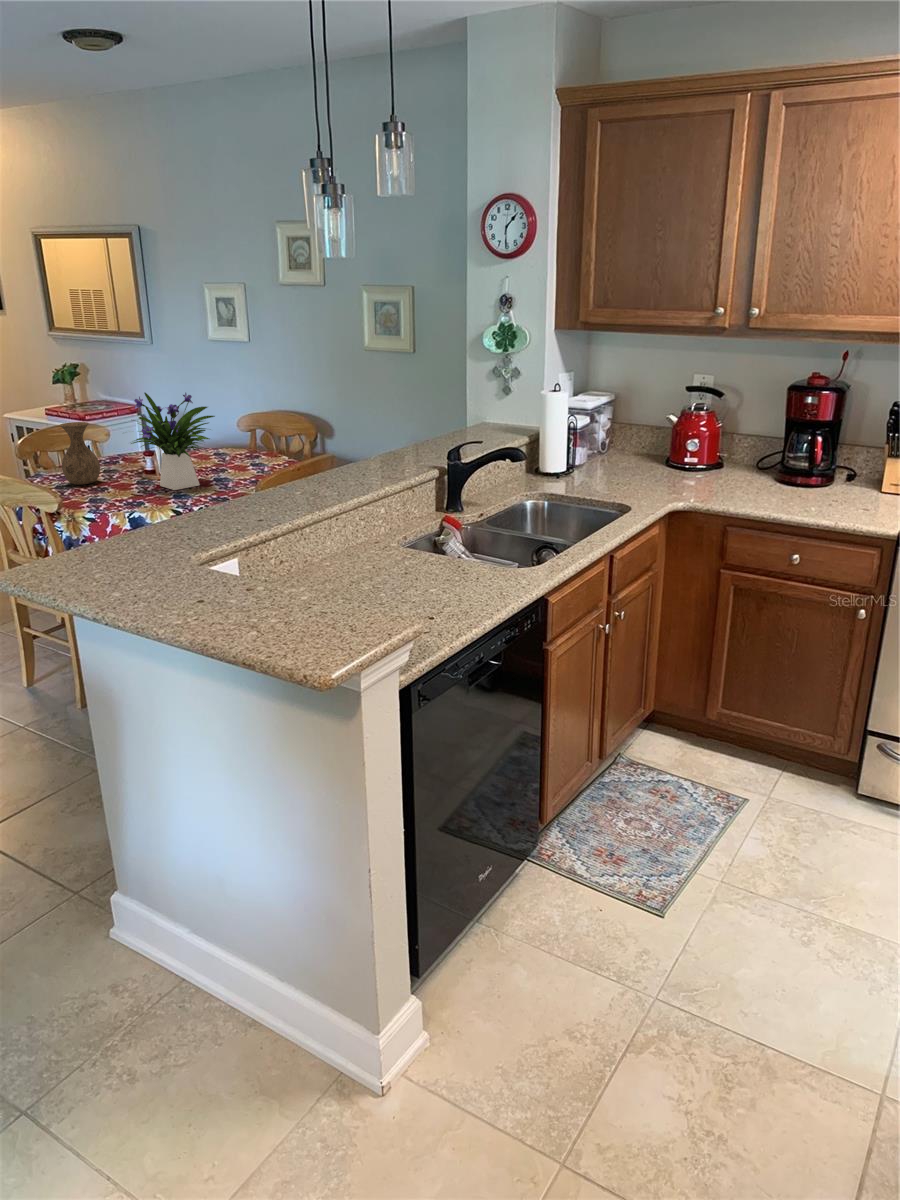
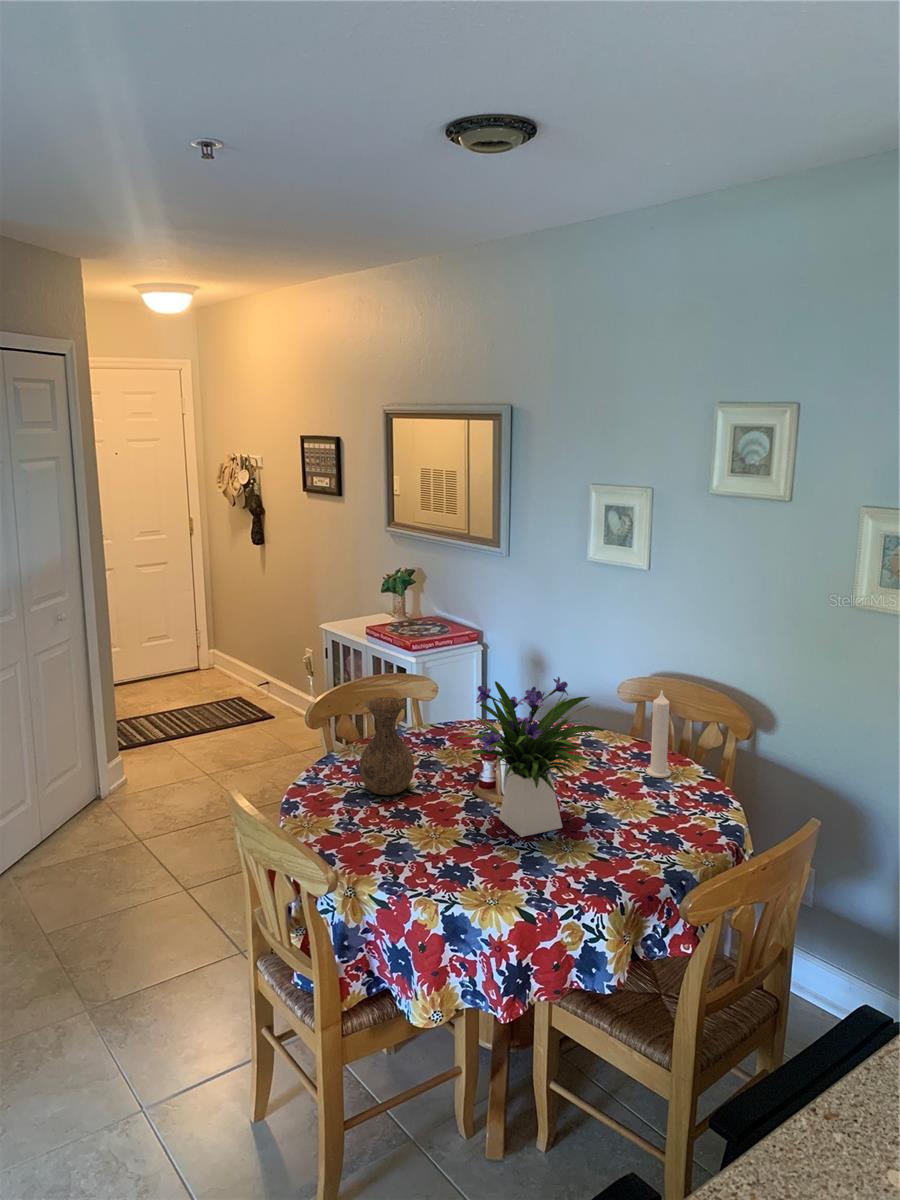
candle: none [253,409,270,464] -> present [646,690,671,778]

